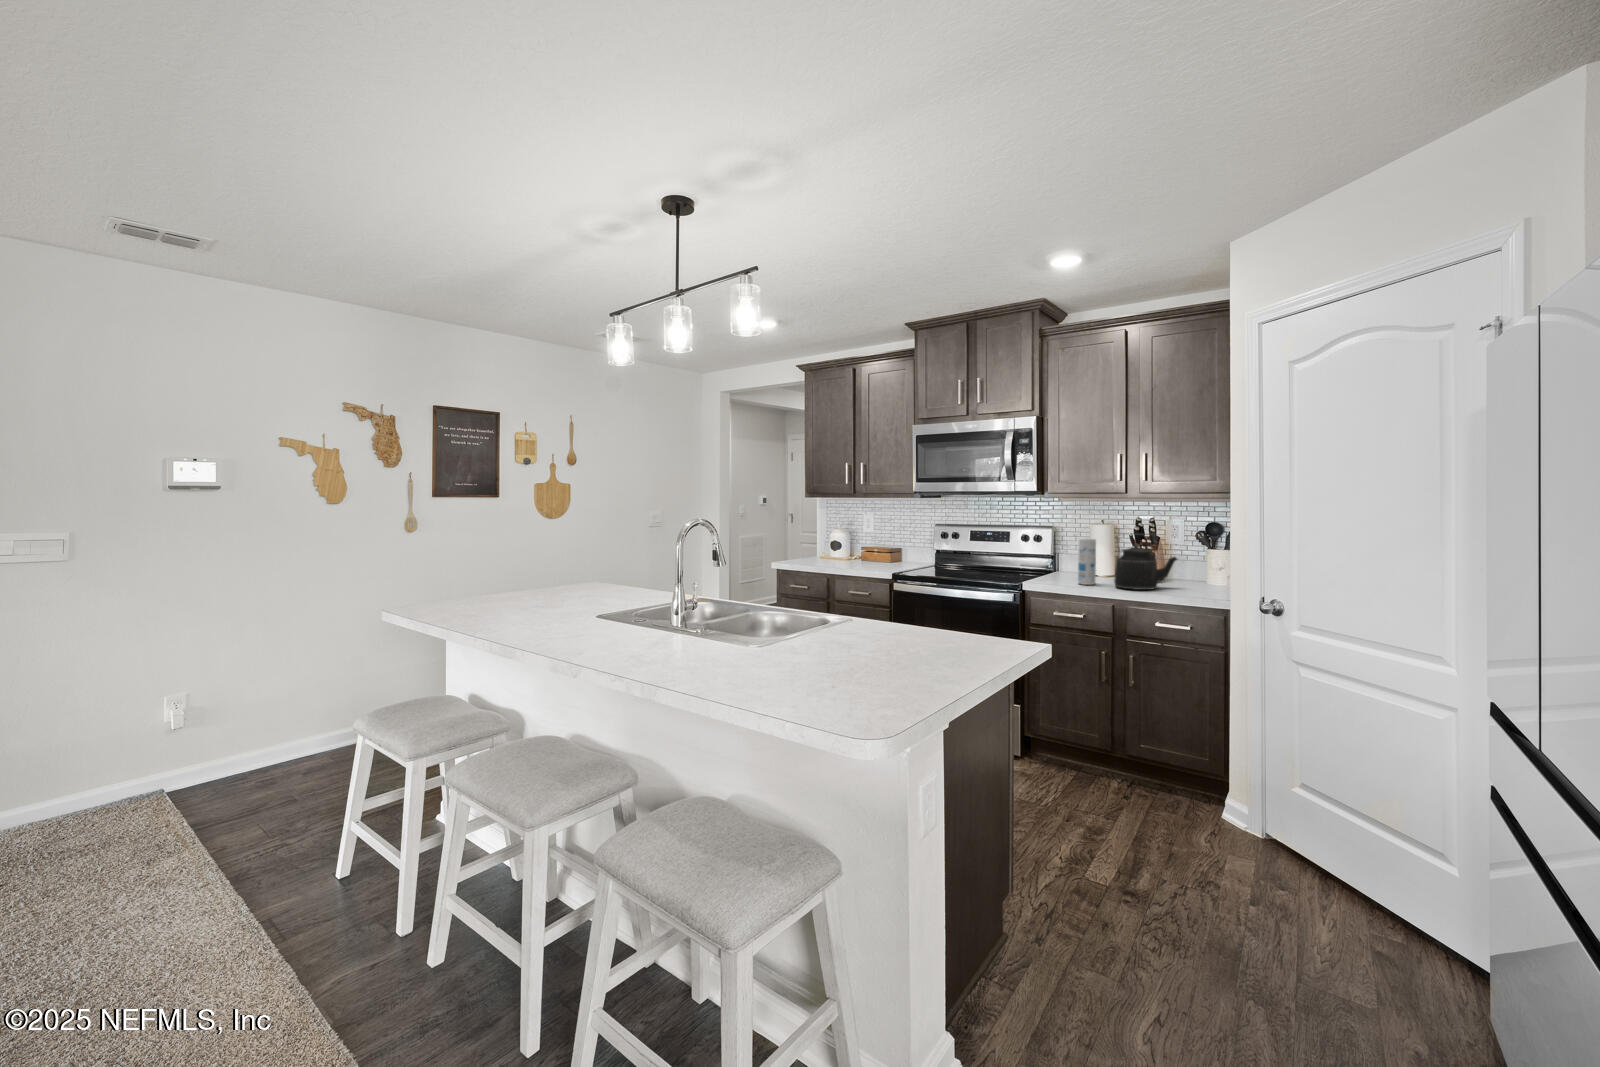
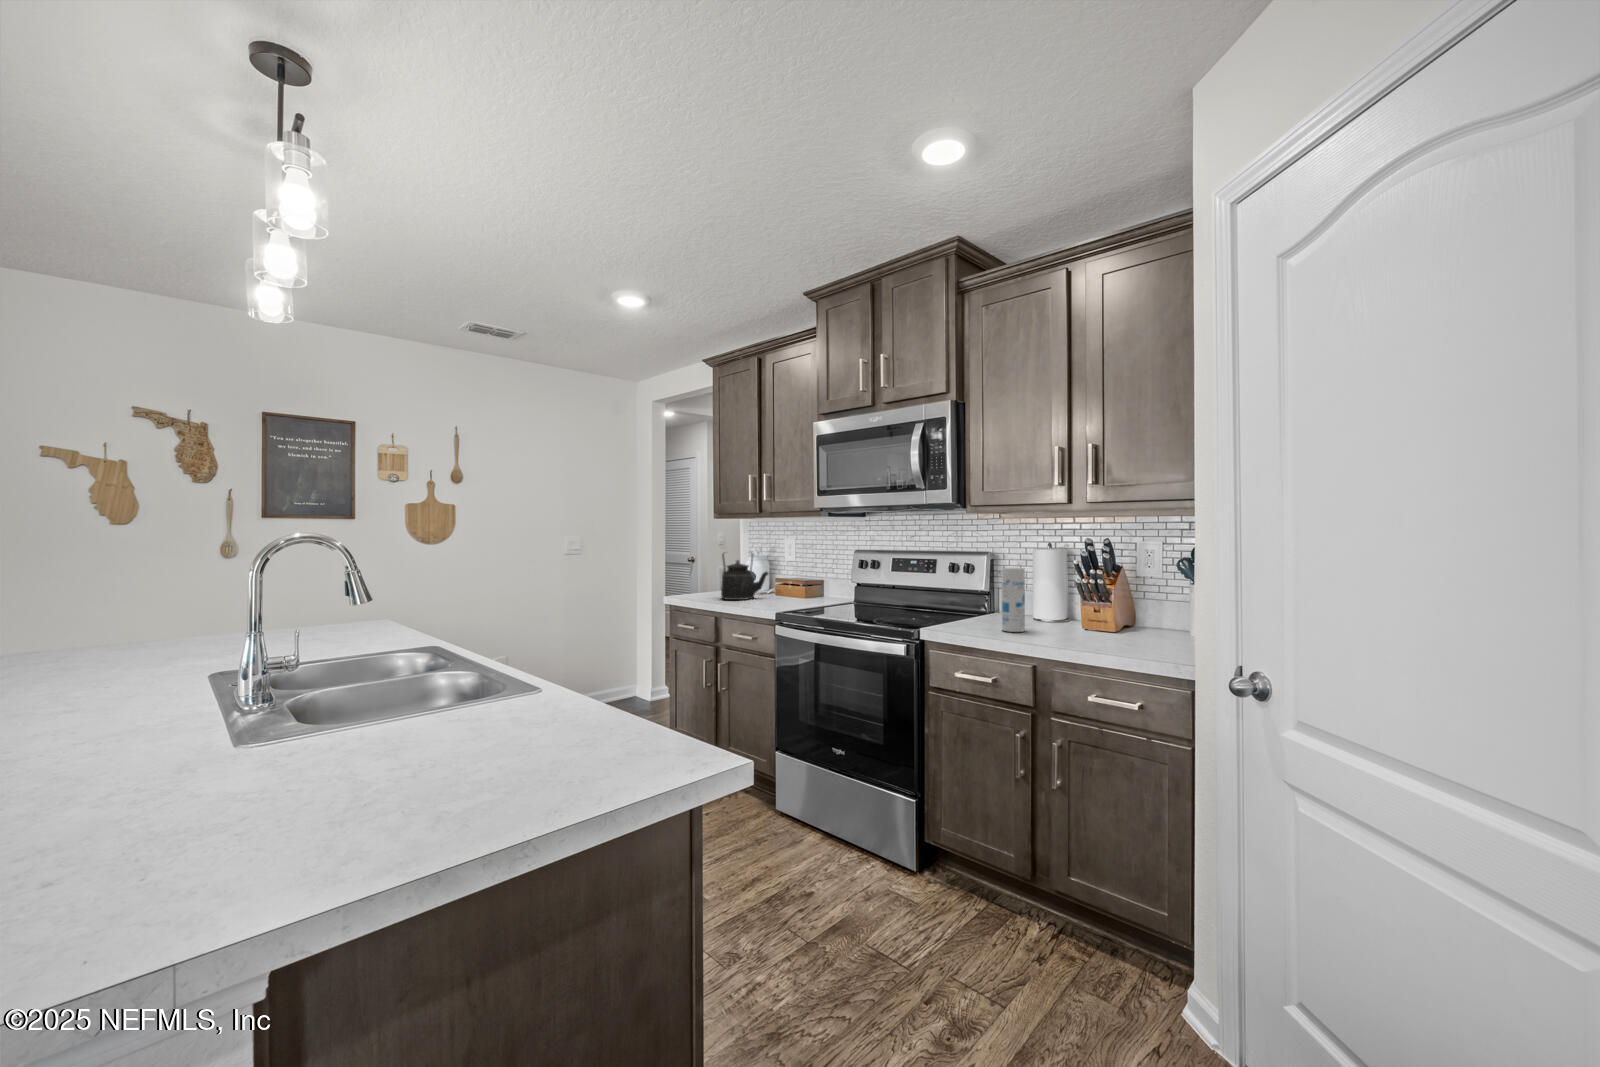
kettle: present [1114,535,1177,590] -> present [721,553,768,600]

